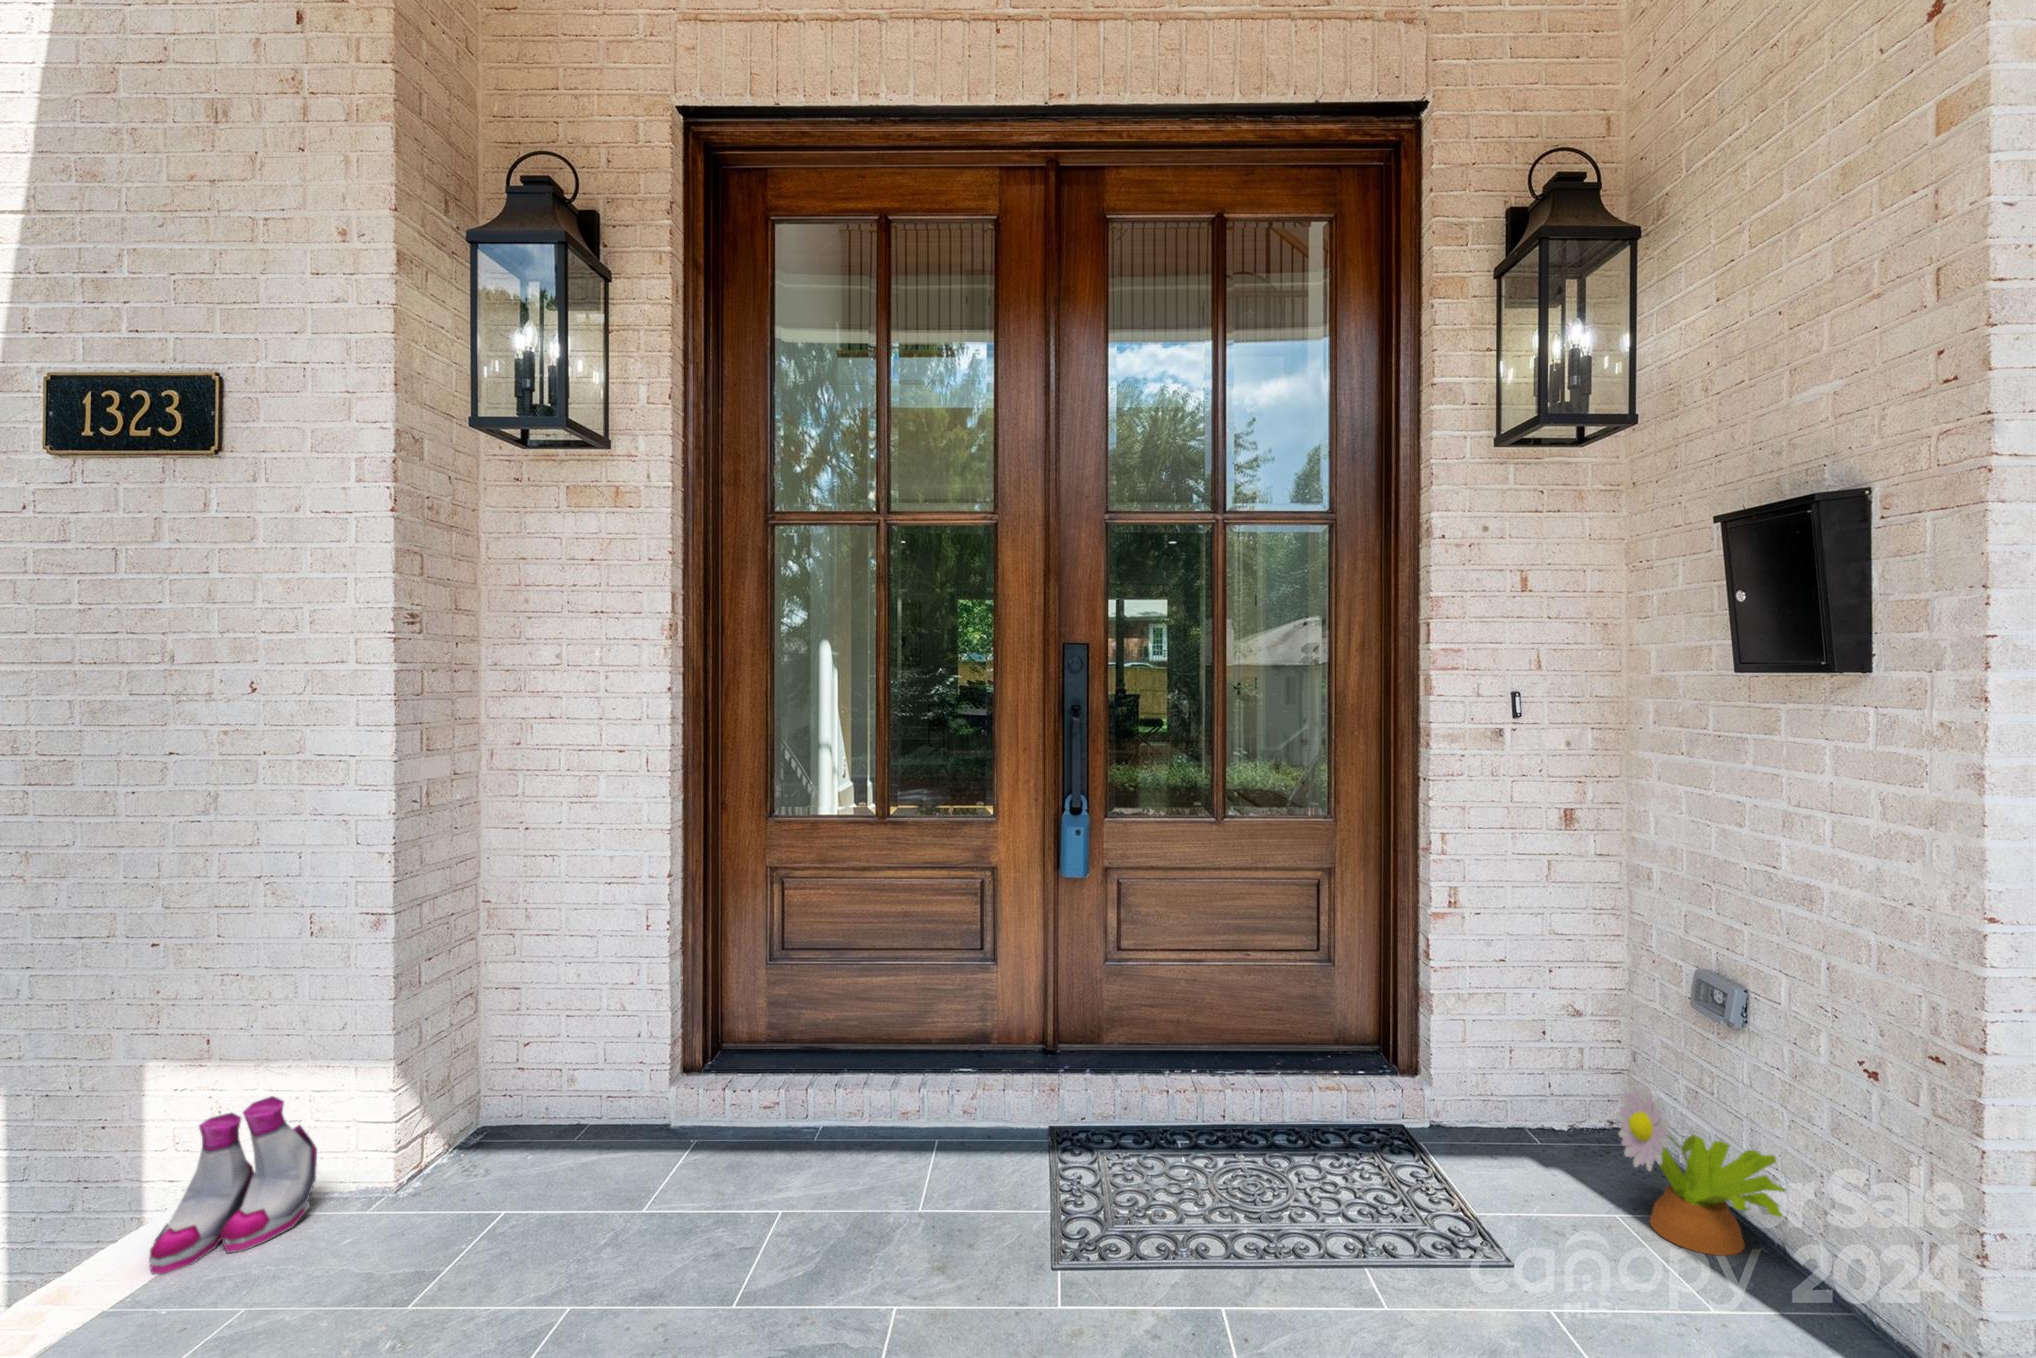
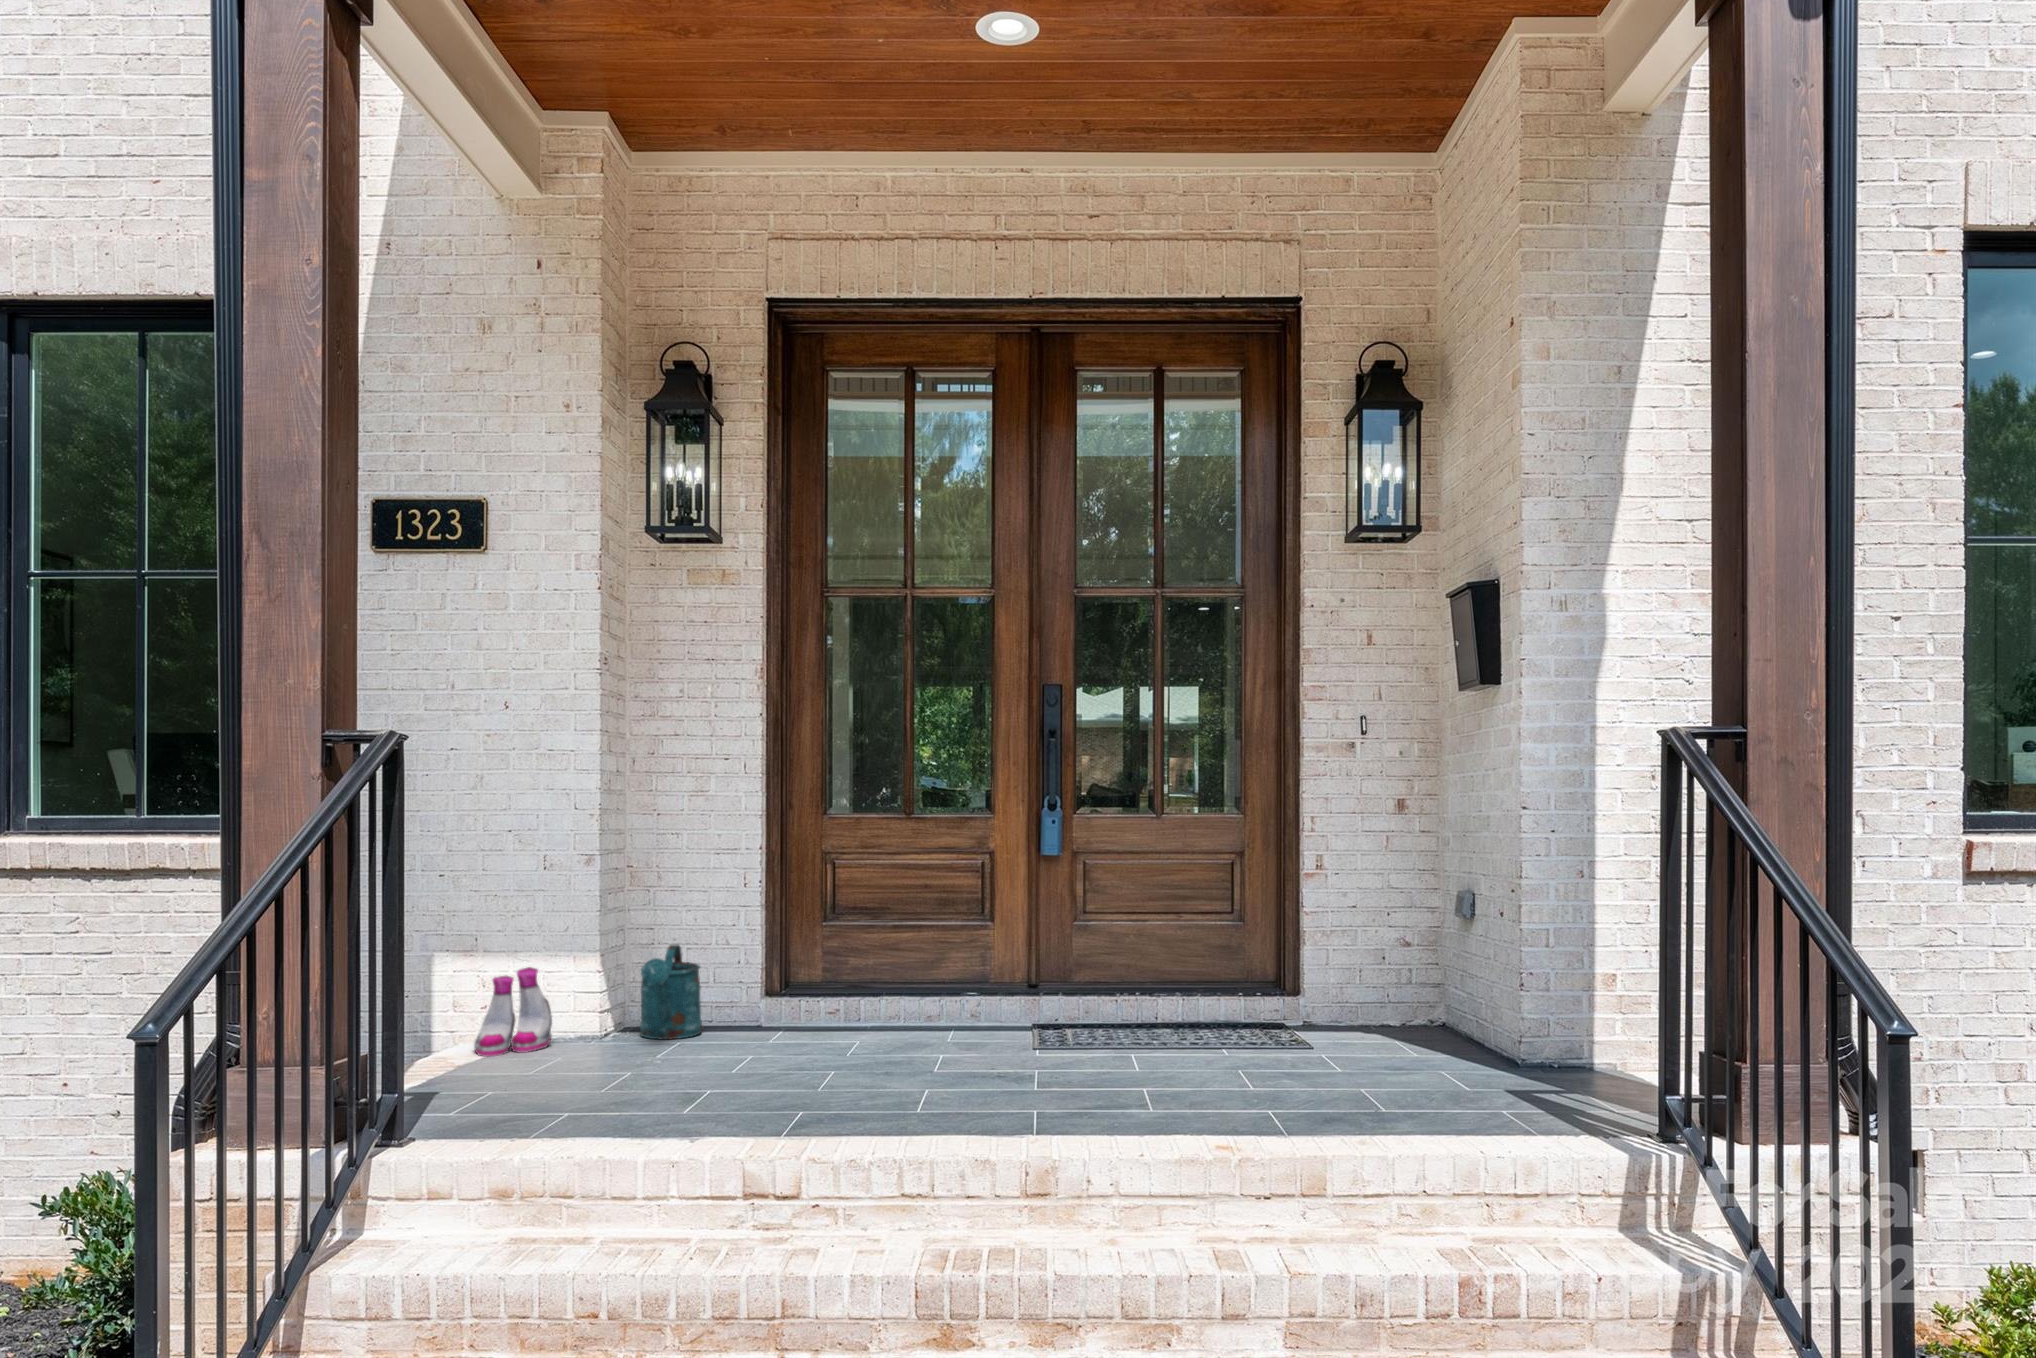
watering can: none [436,1025,573,1189] -> present [640,945,702,1039]
decorative plant: present [1616,1085,1786,1256] -> none [1386,956,1476,1053]

